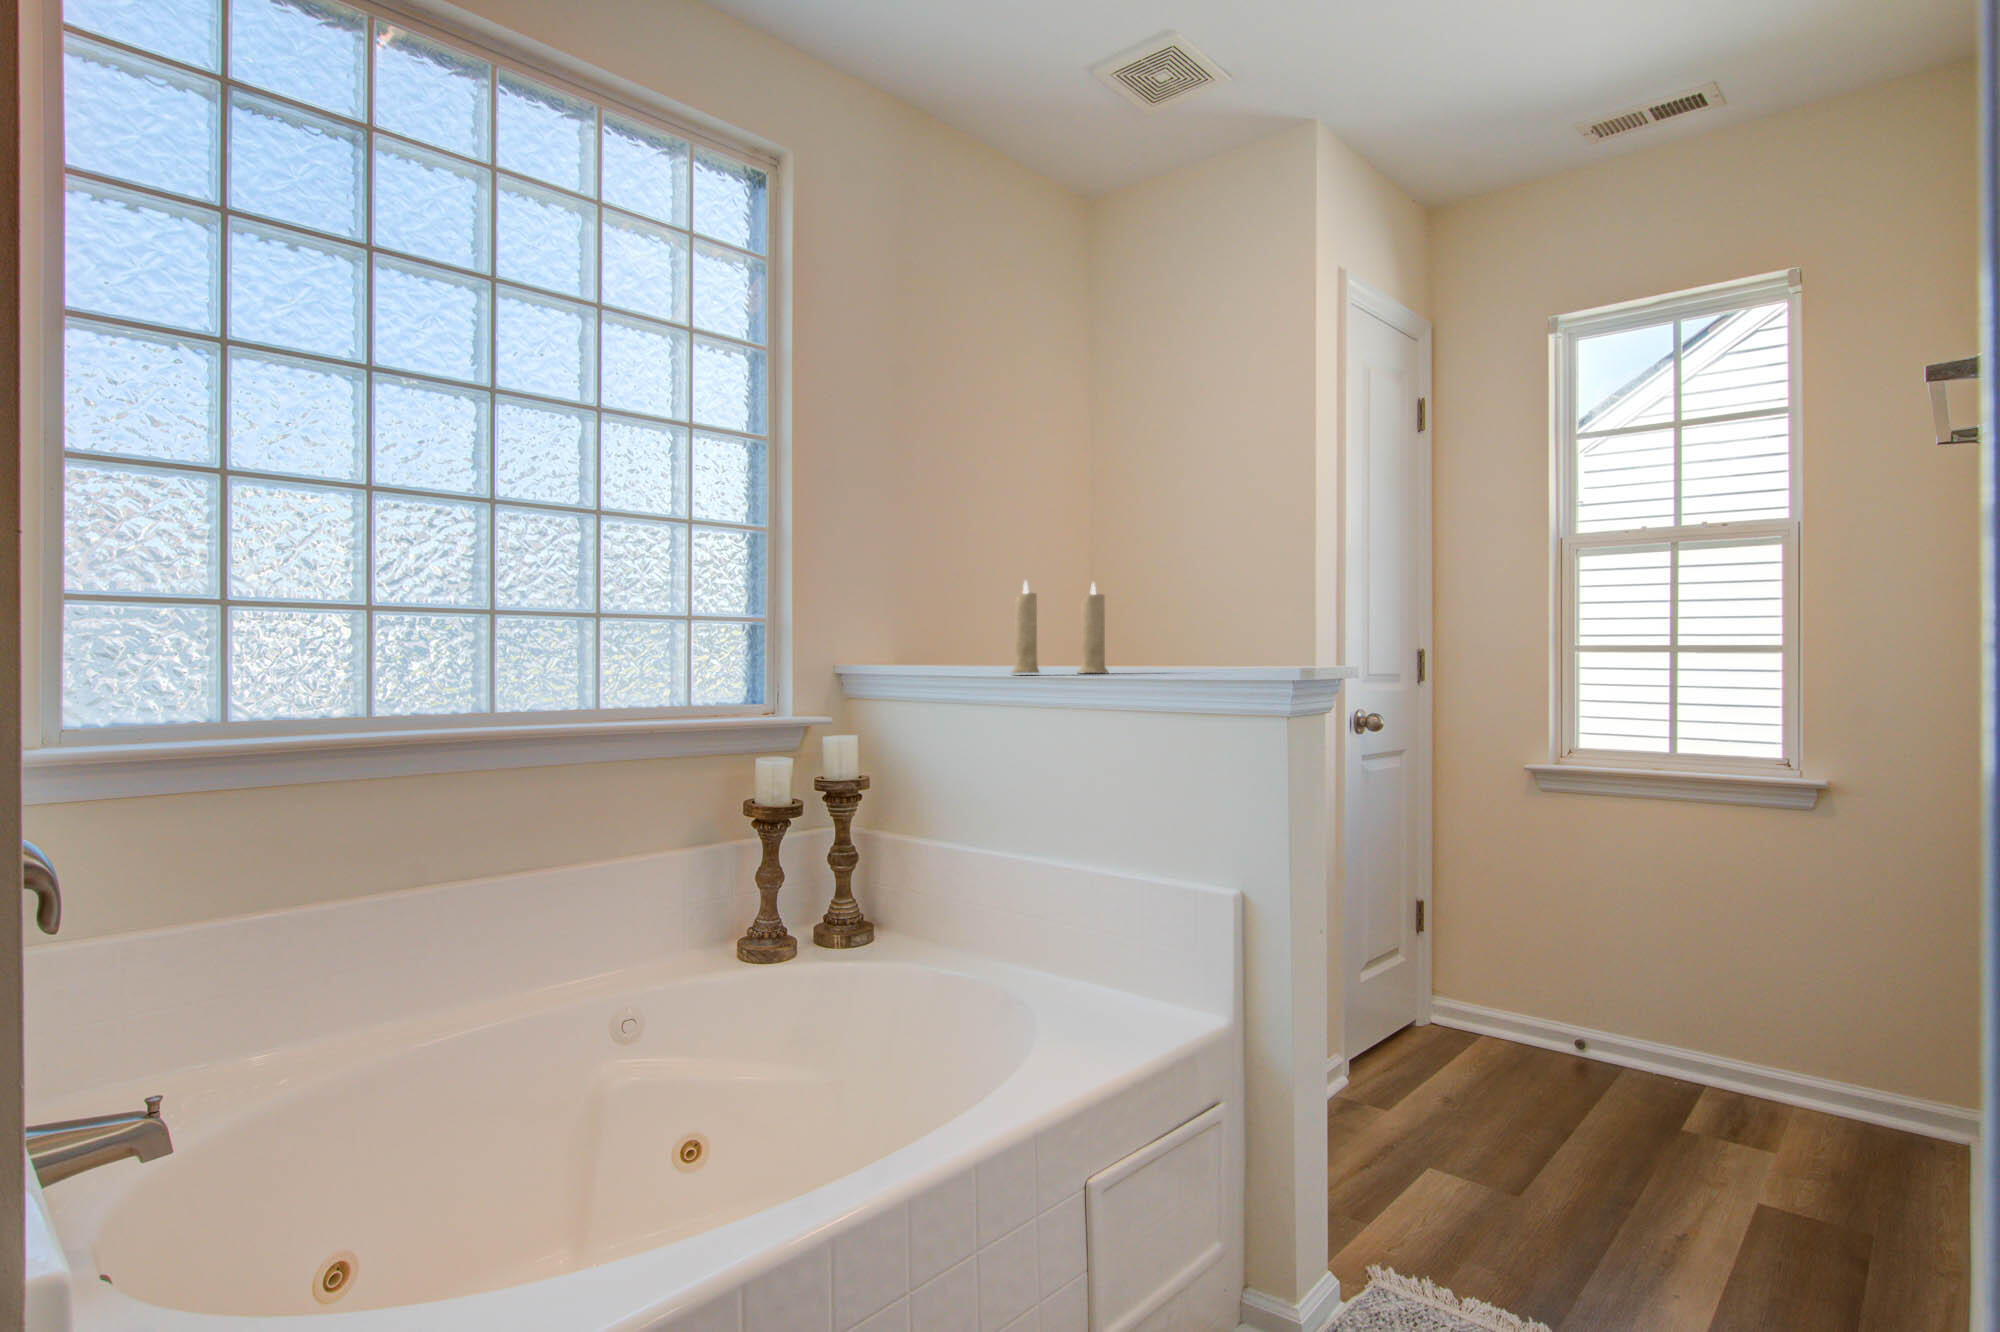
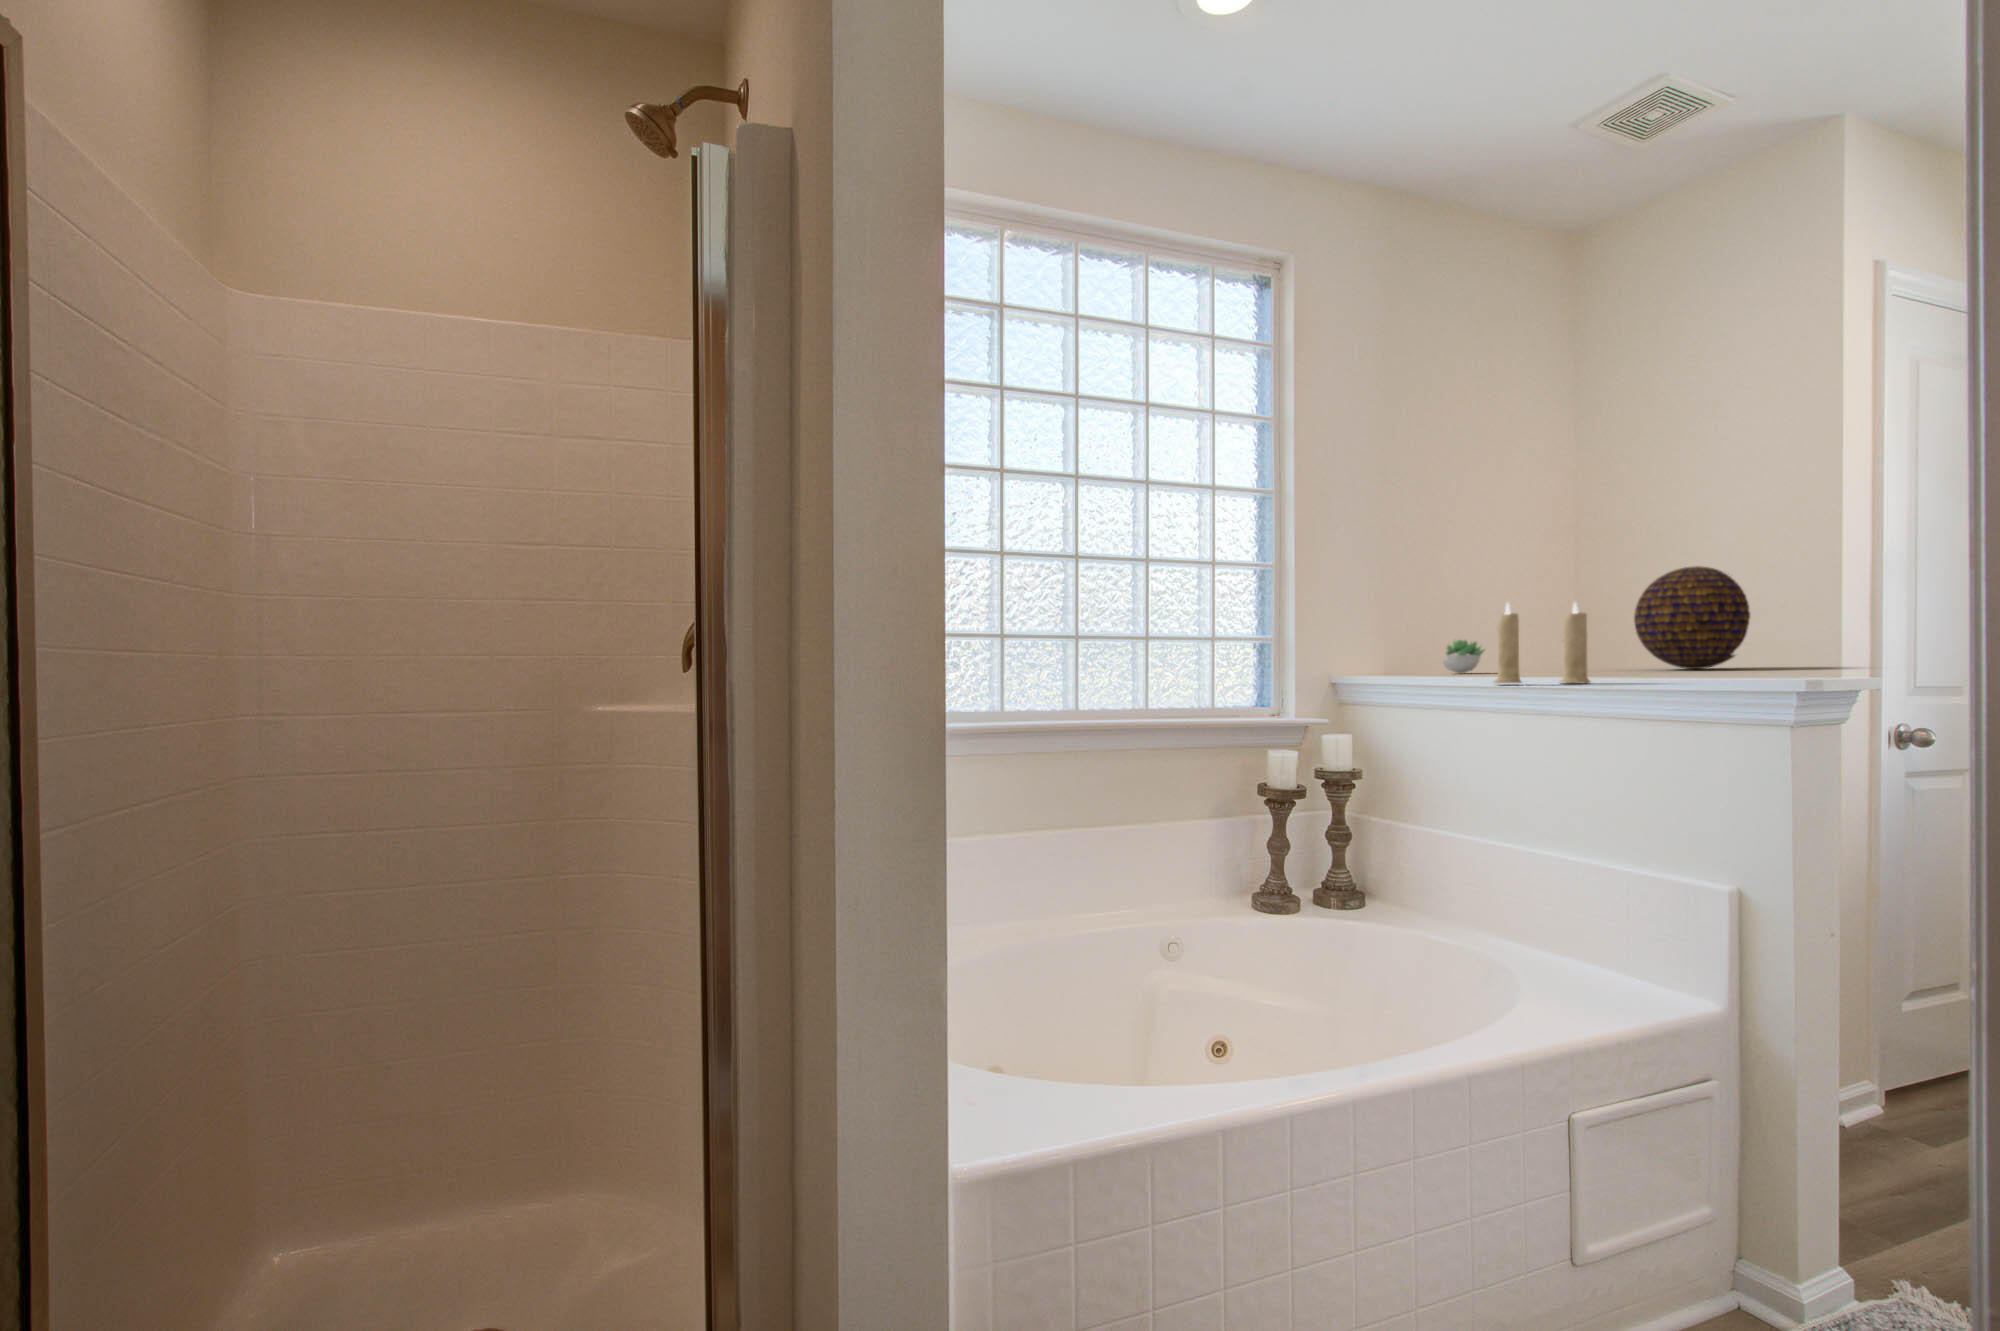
decorative orb: none [1142,555,1247,658] -> present [1634,566,1750,669]
succulent plant: none [953,625,1003,662] -> present [1442,640,1484,673]

